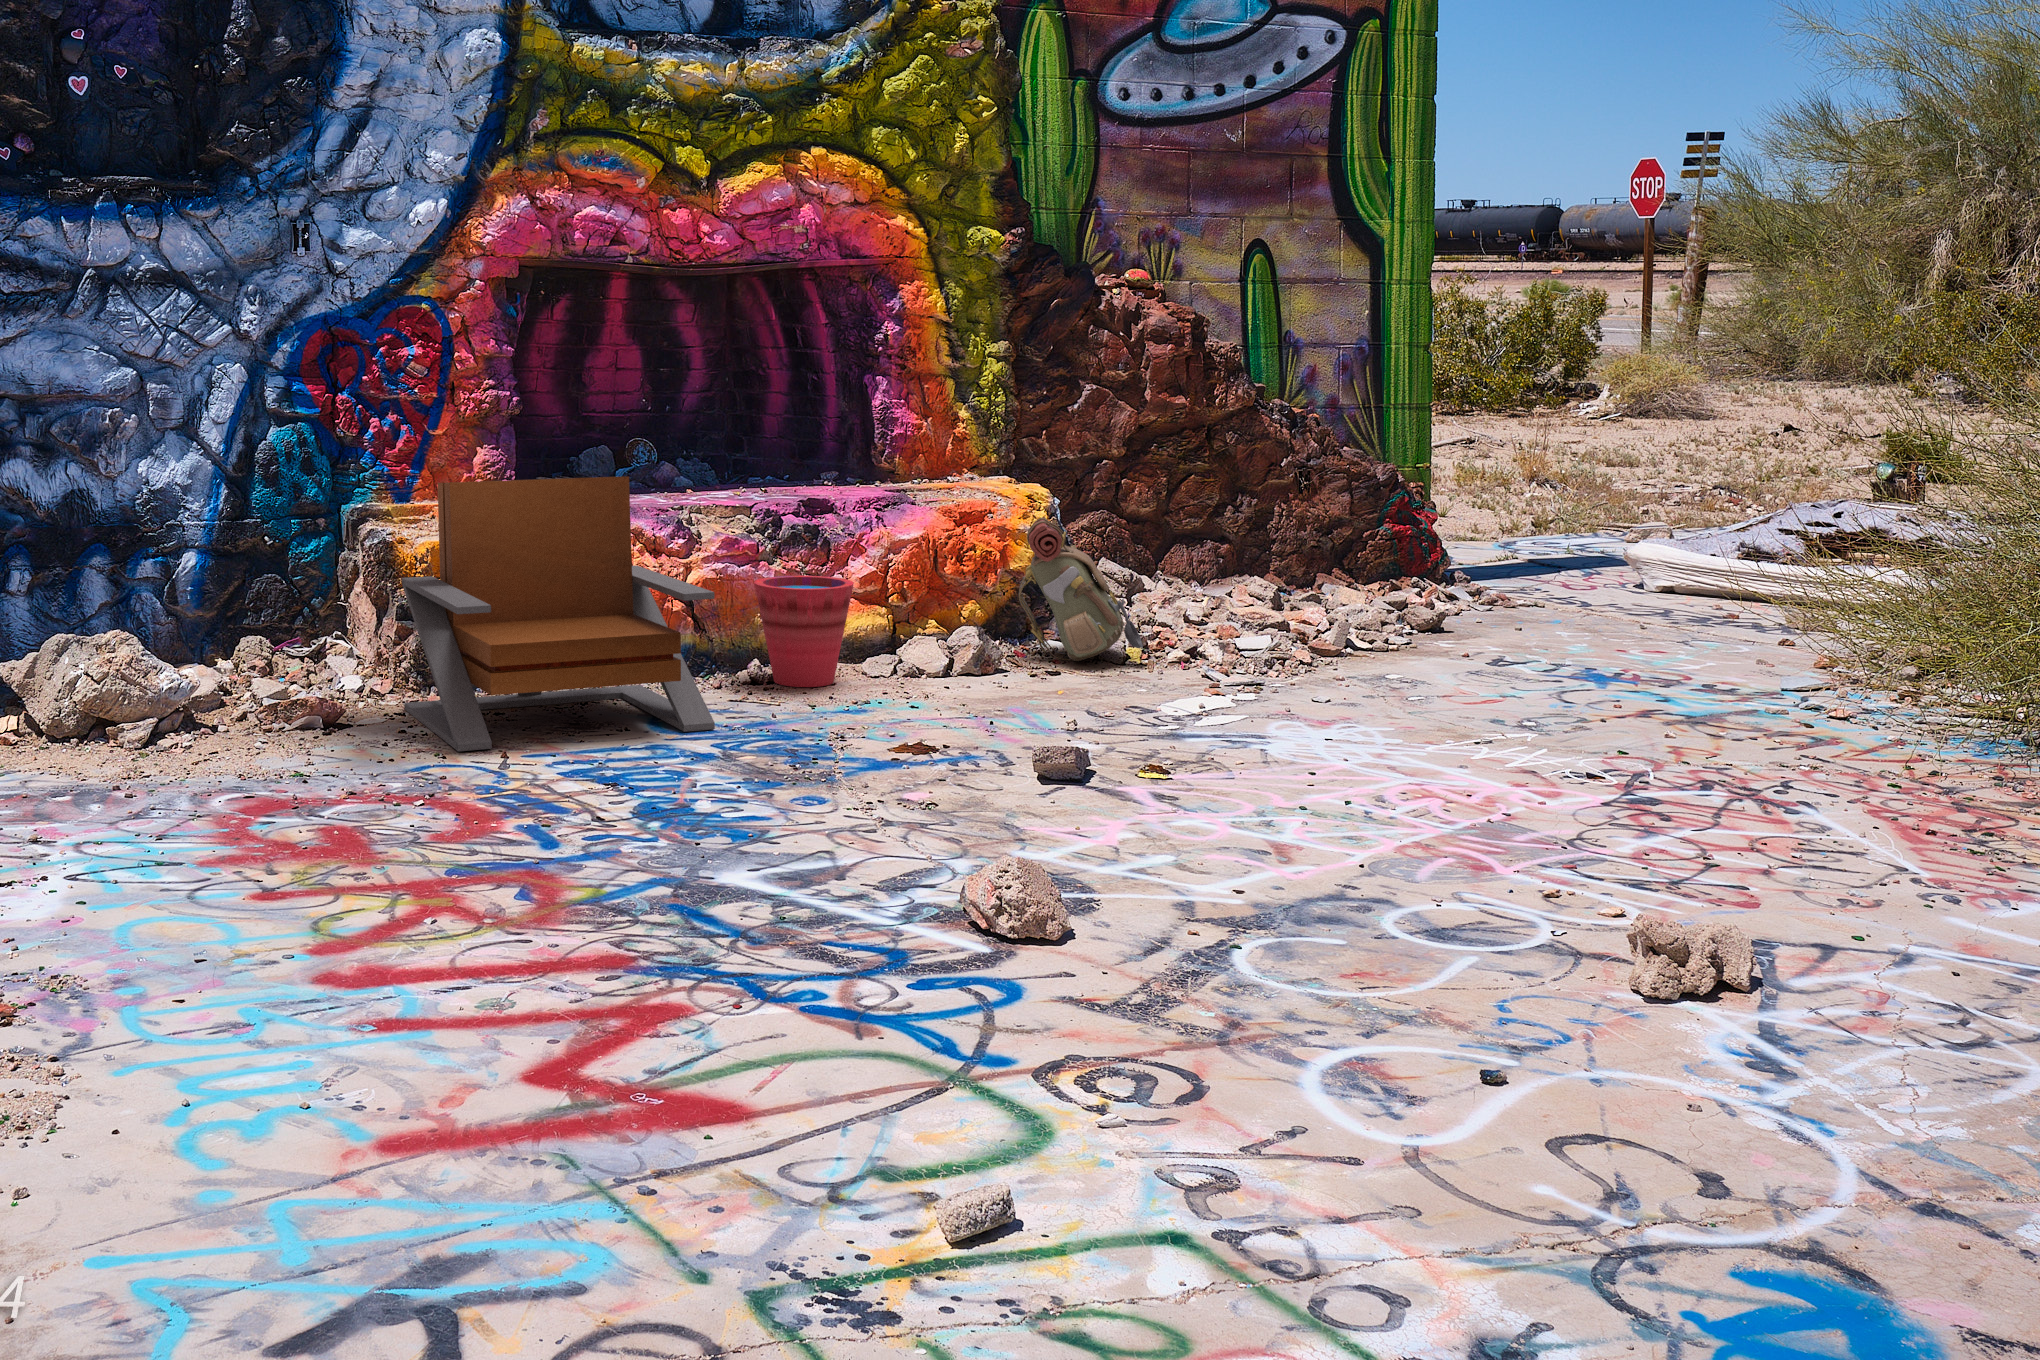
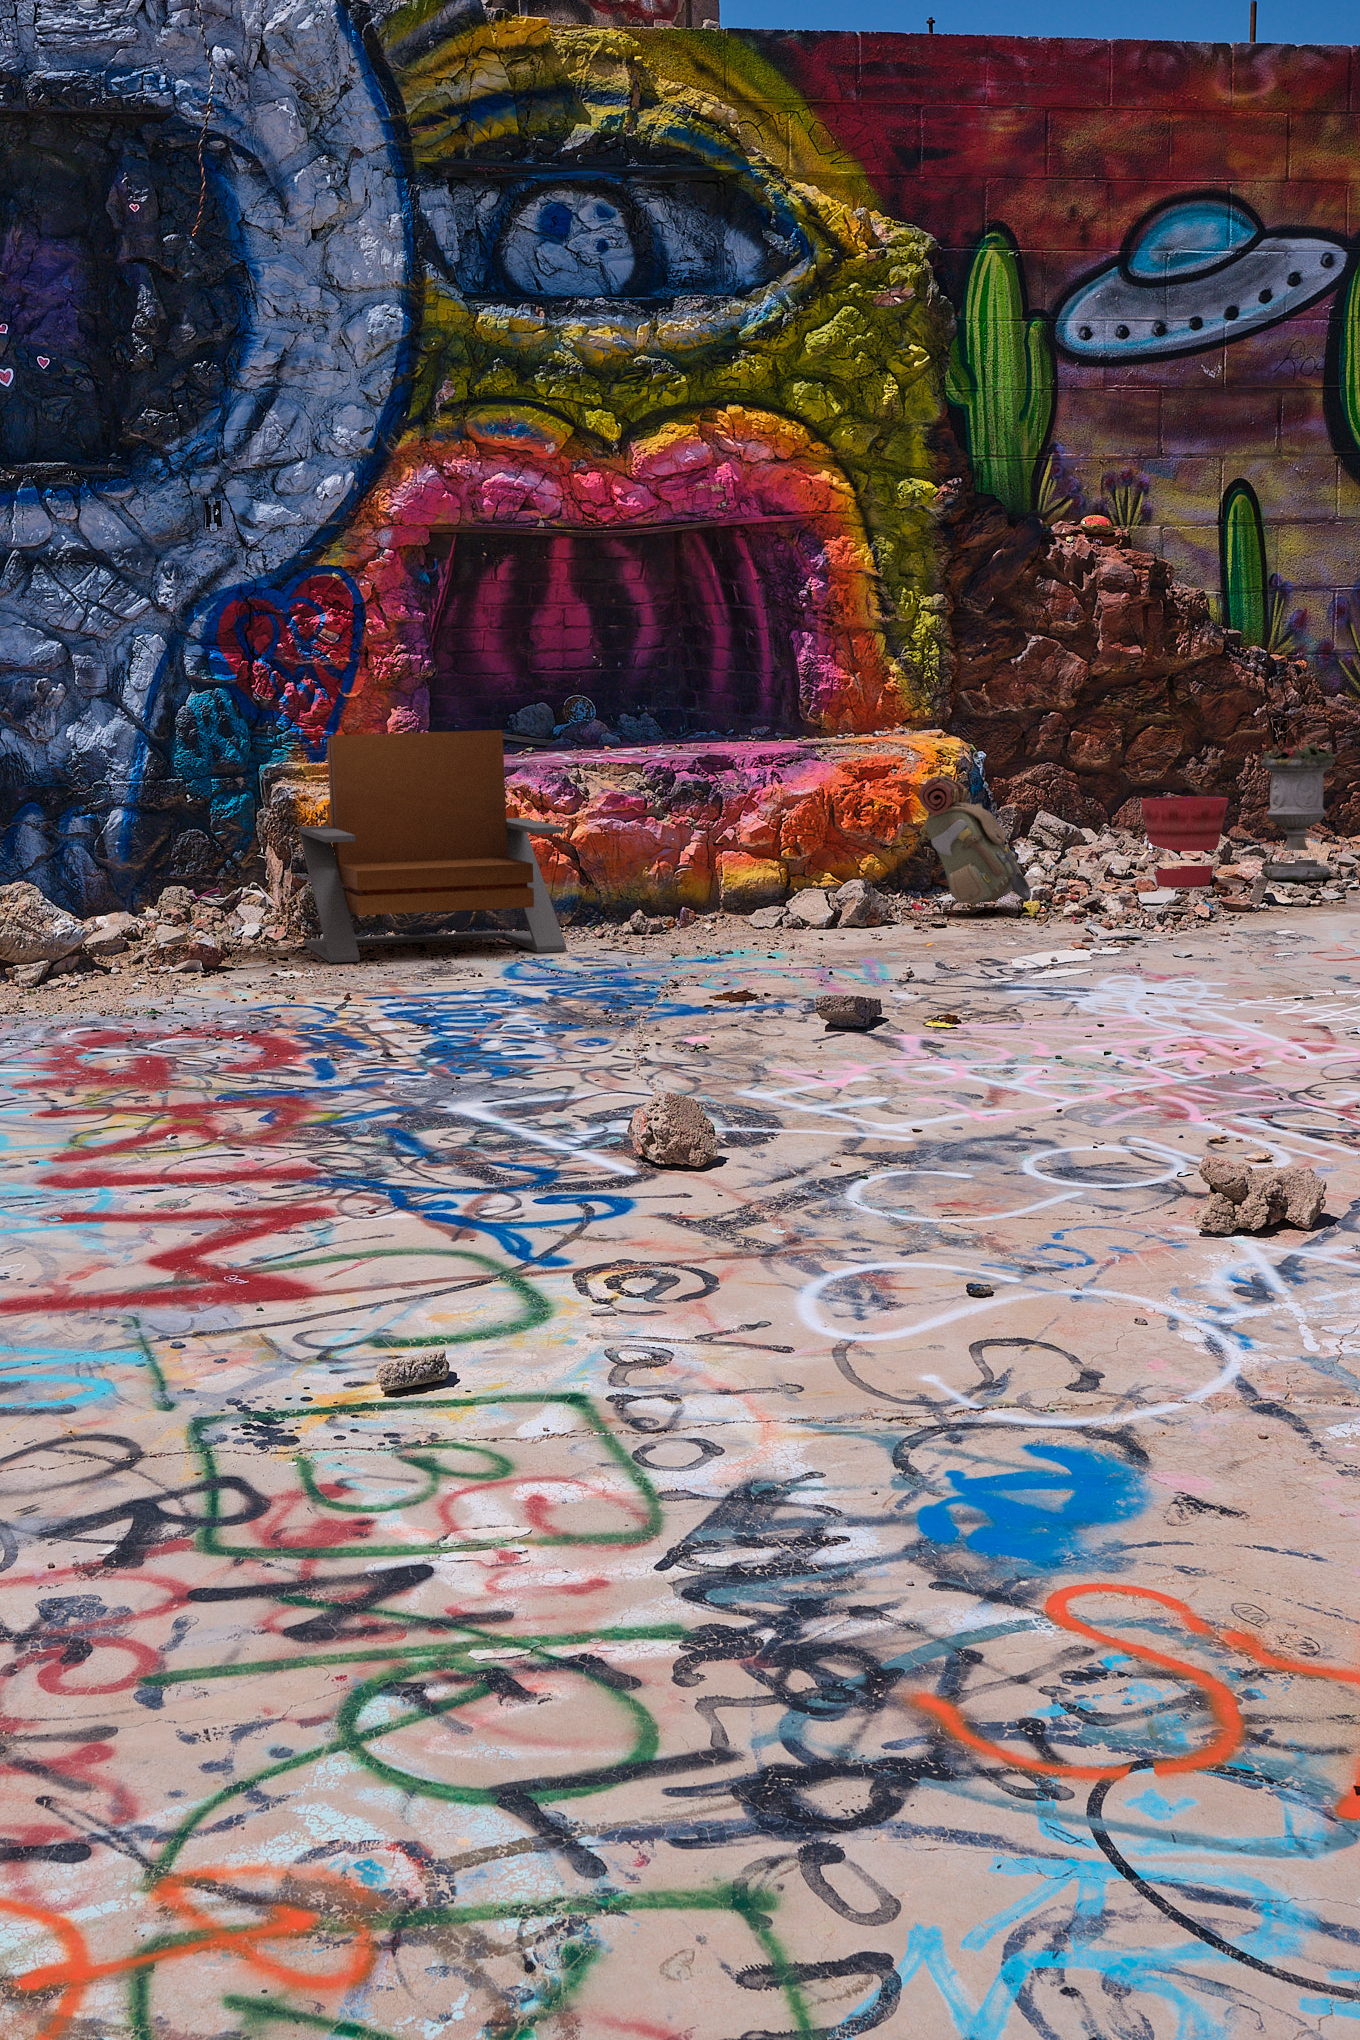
planter: none [1282,478,1359,608] -> present [1261,744,1340,881]
bucket: present [754,576,854,687] -> present [1141,797,1229,886]

